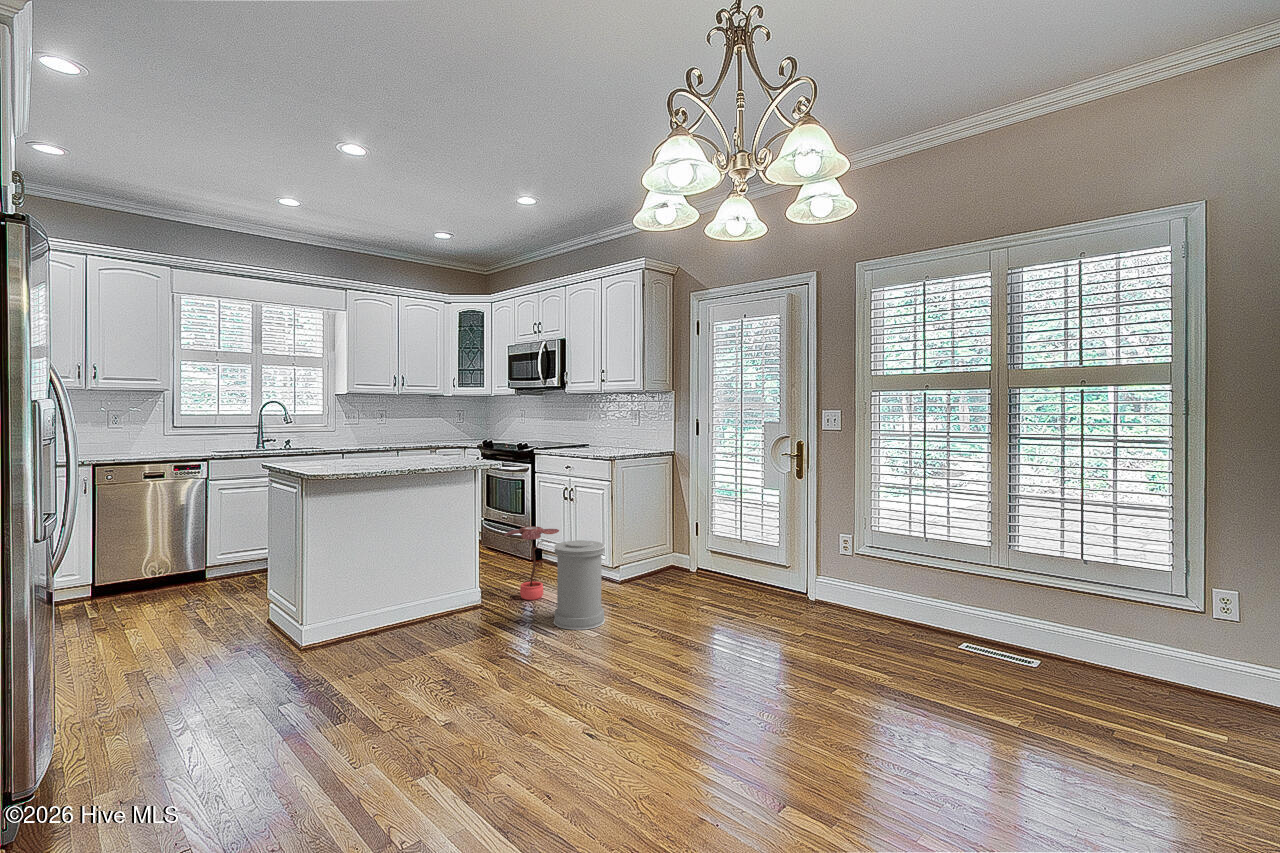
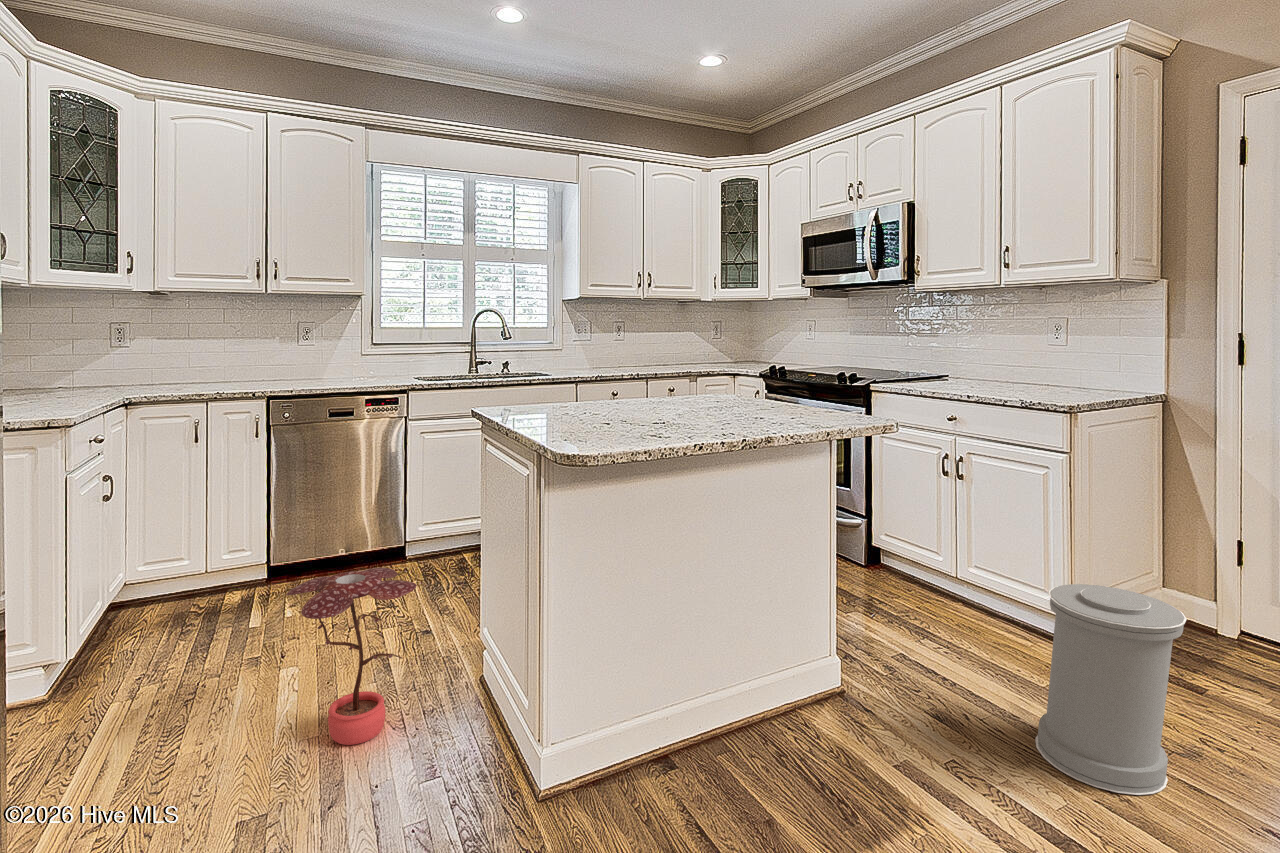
potted plant: present [504,526,559,600] -> present [286,568,417,745]

